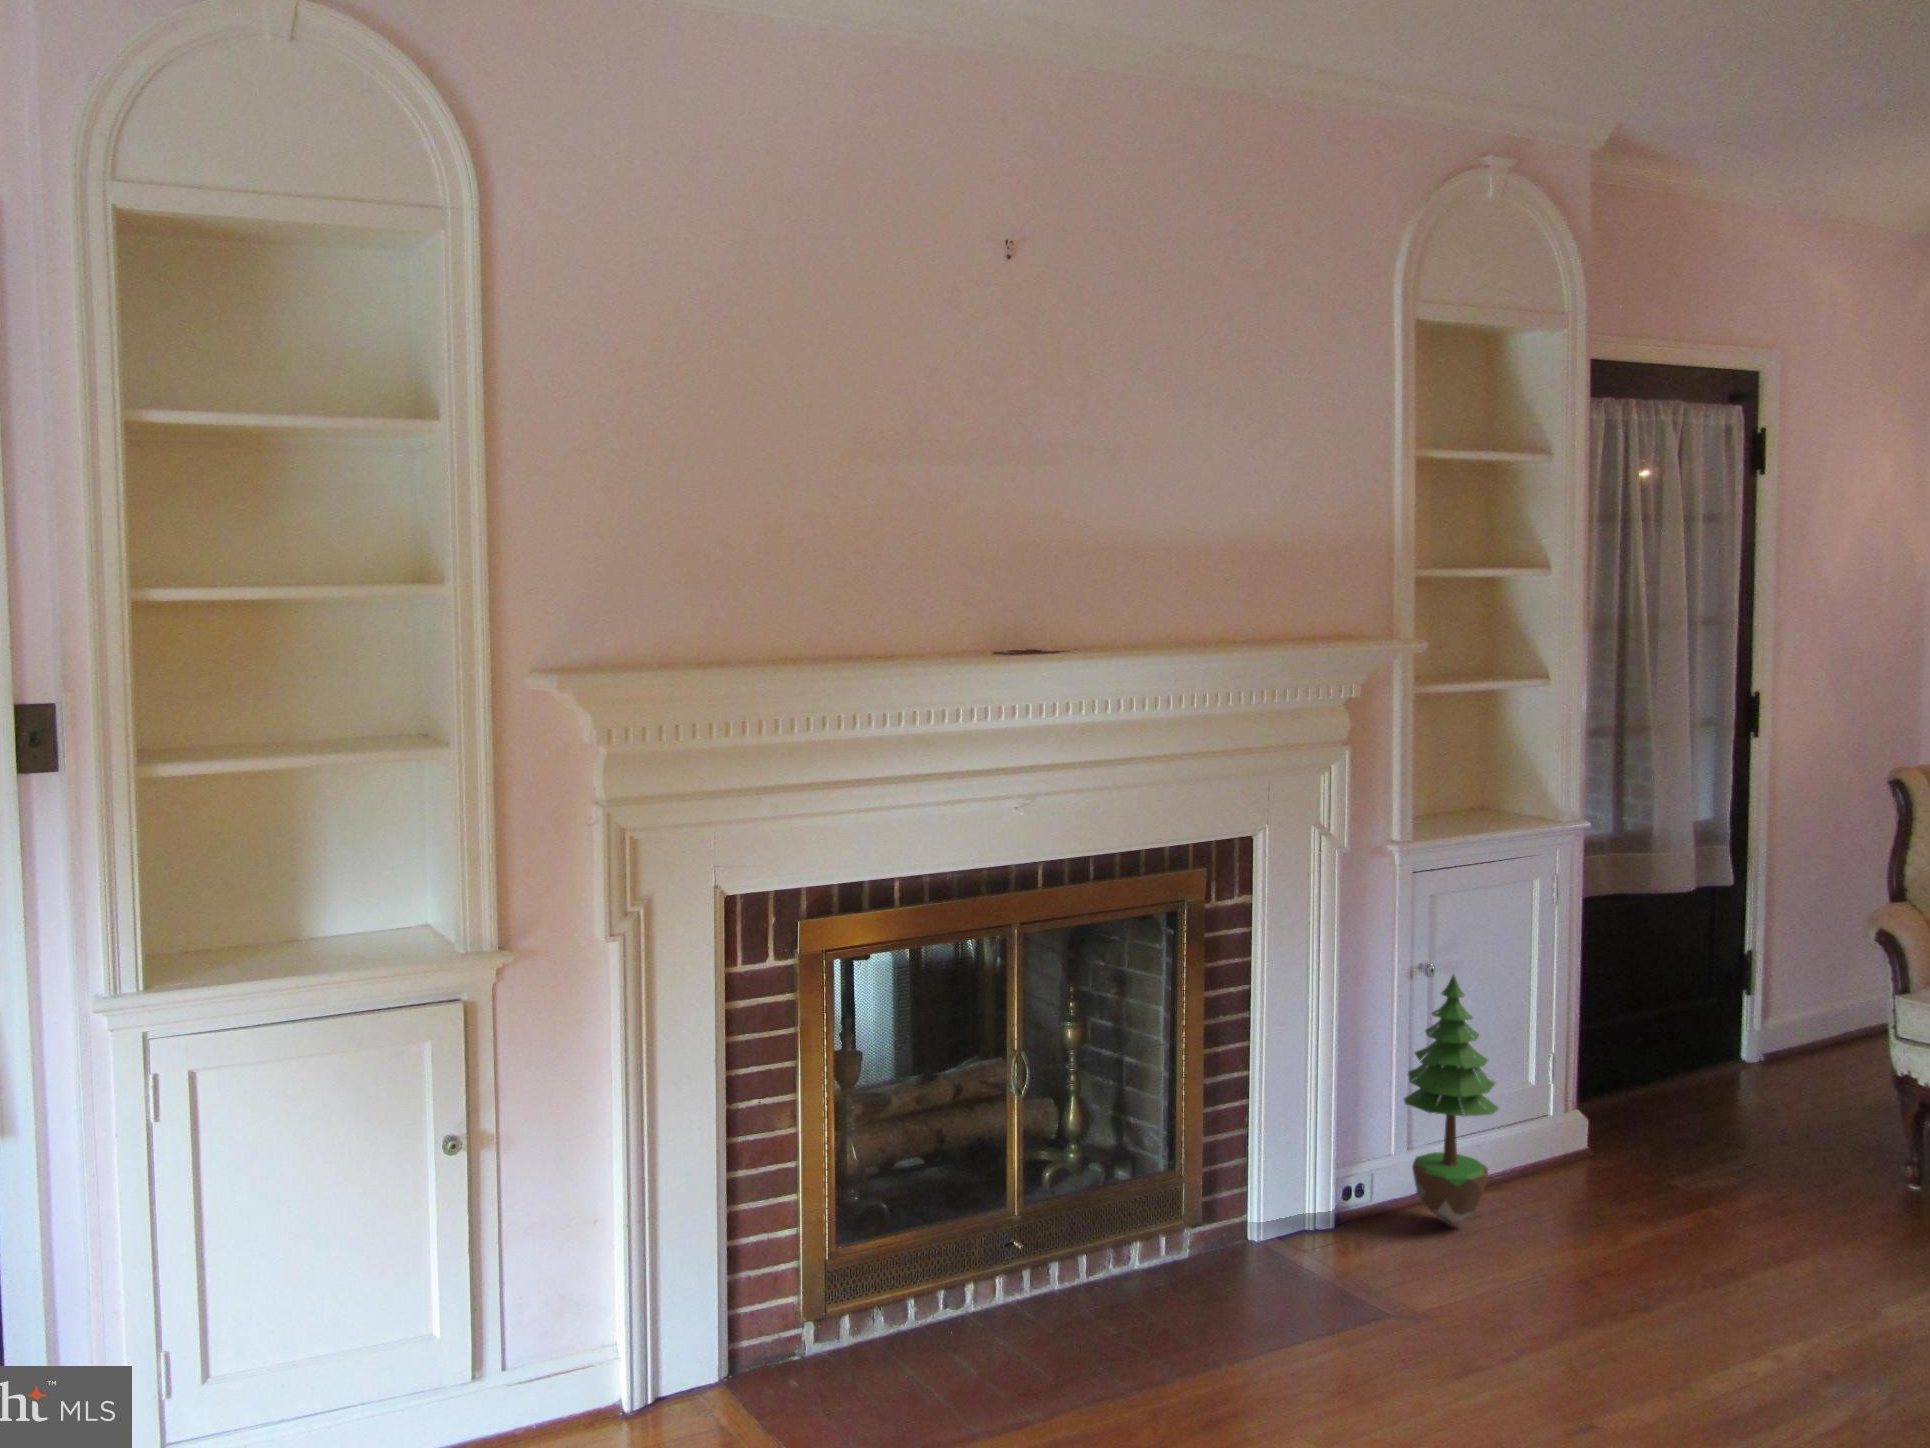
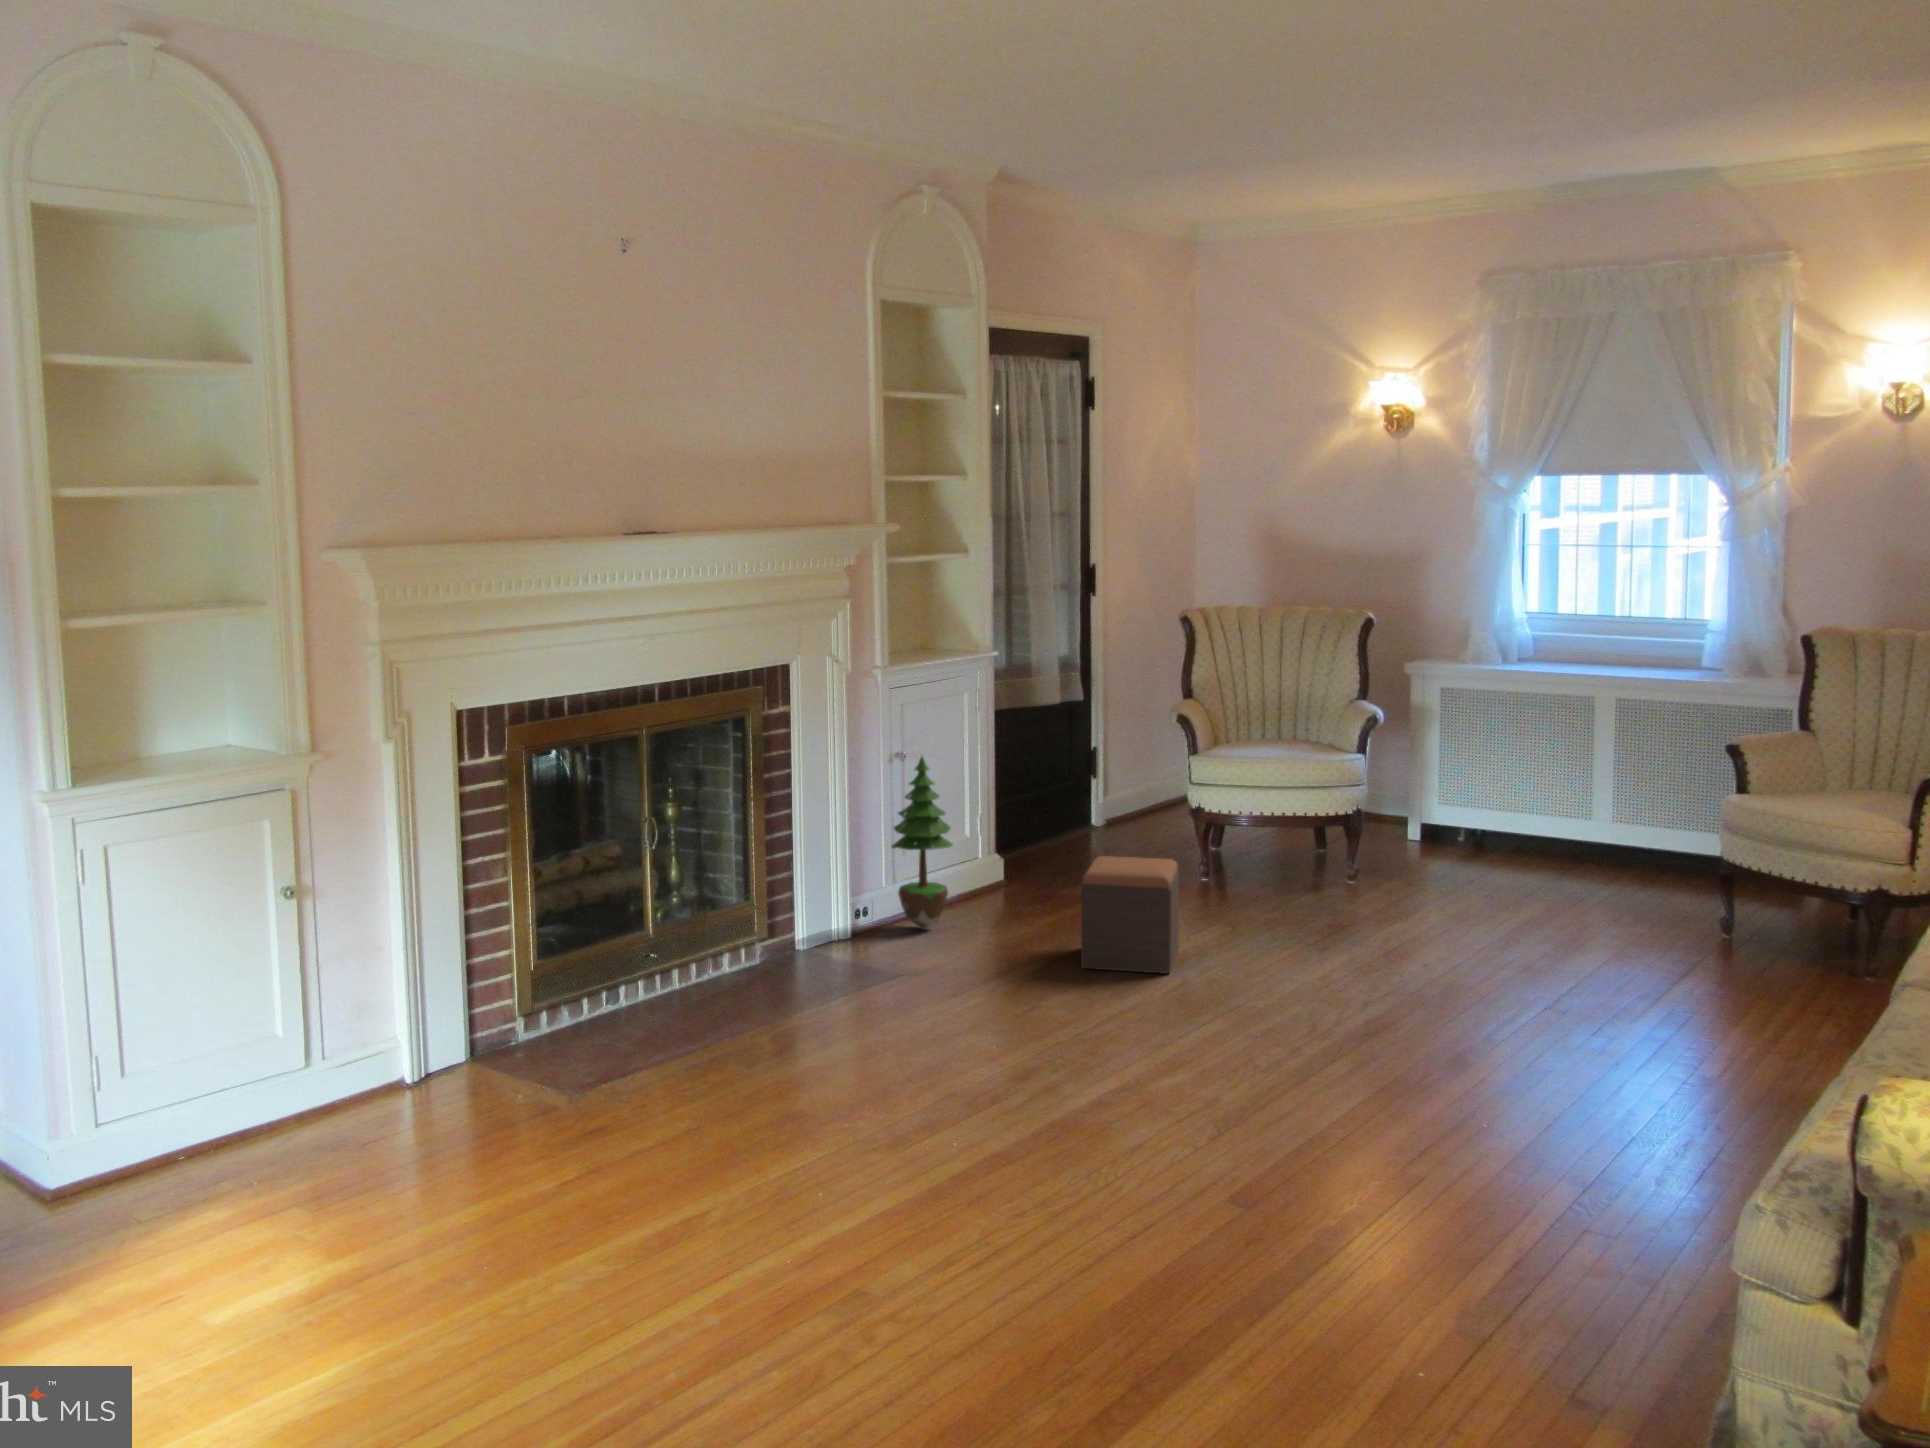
footstool: none [1694,1170,1880,1402] -> present [1081,856,1179,974]

